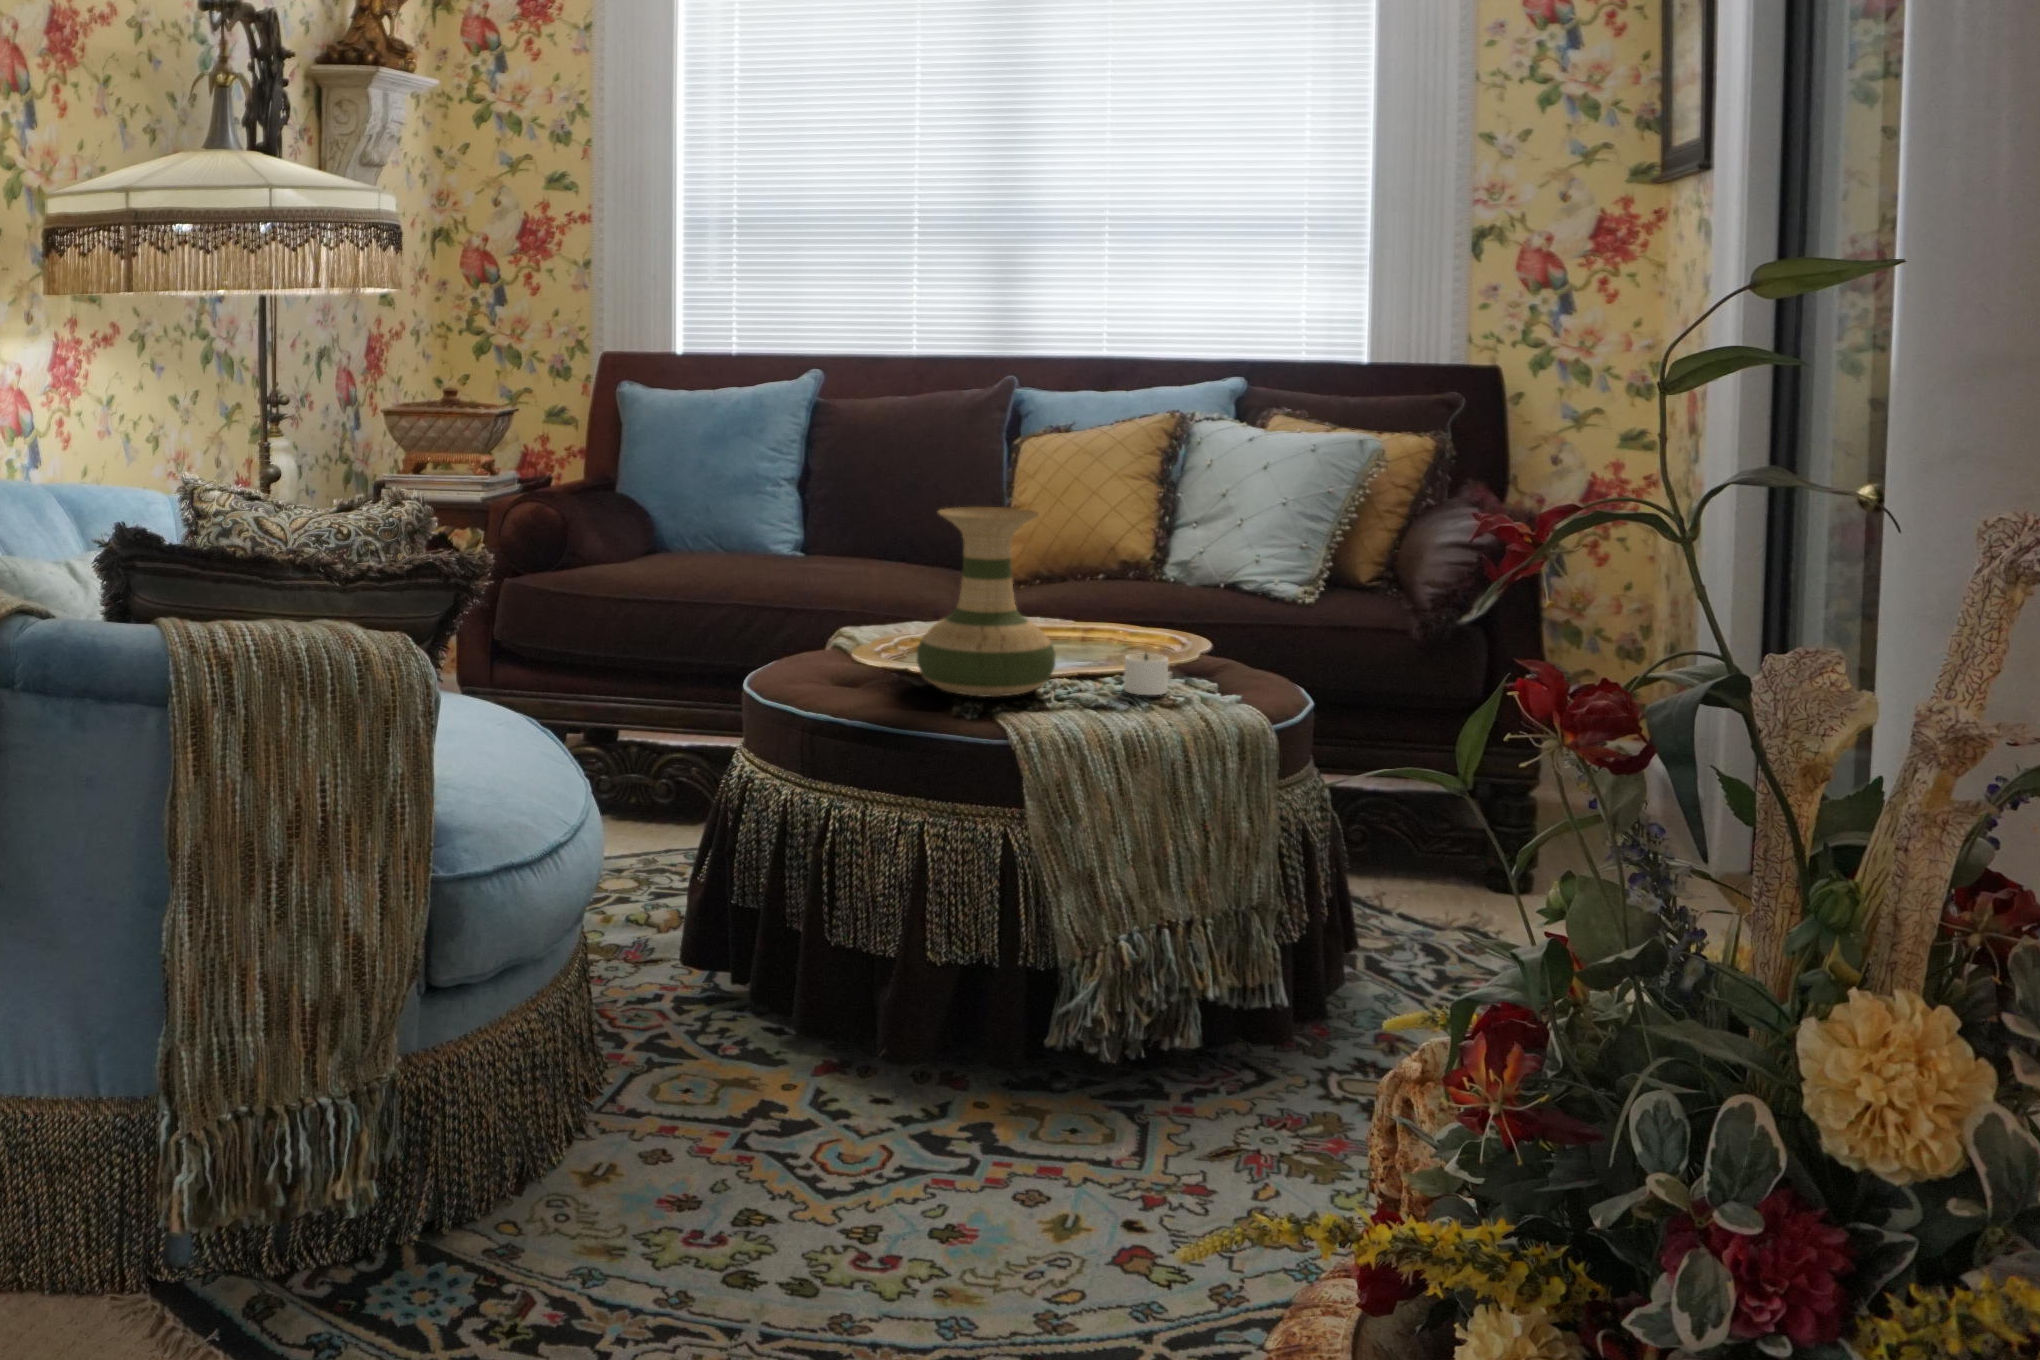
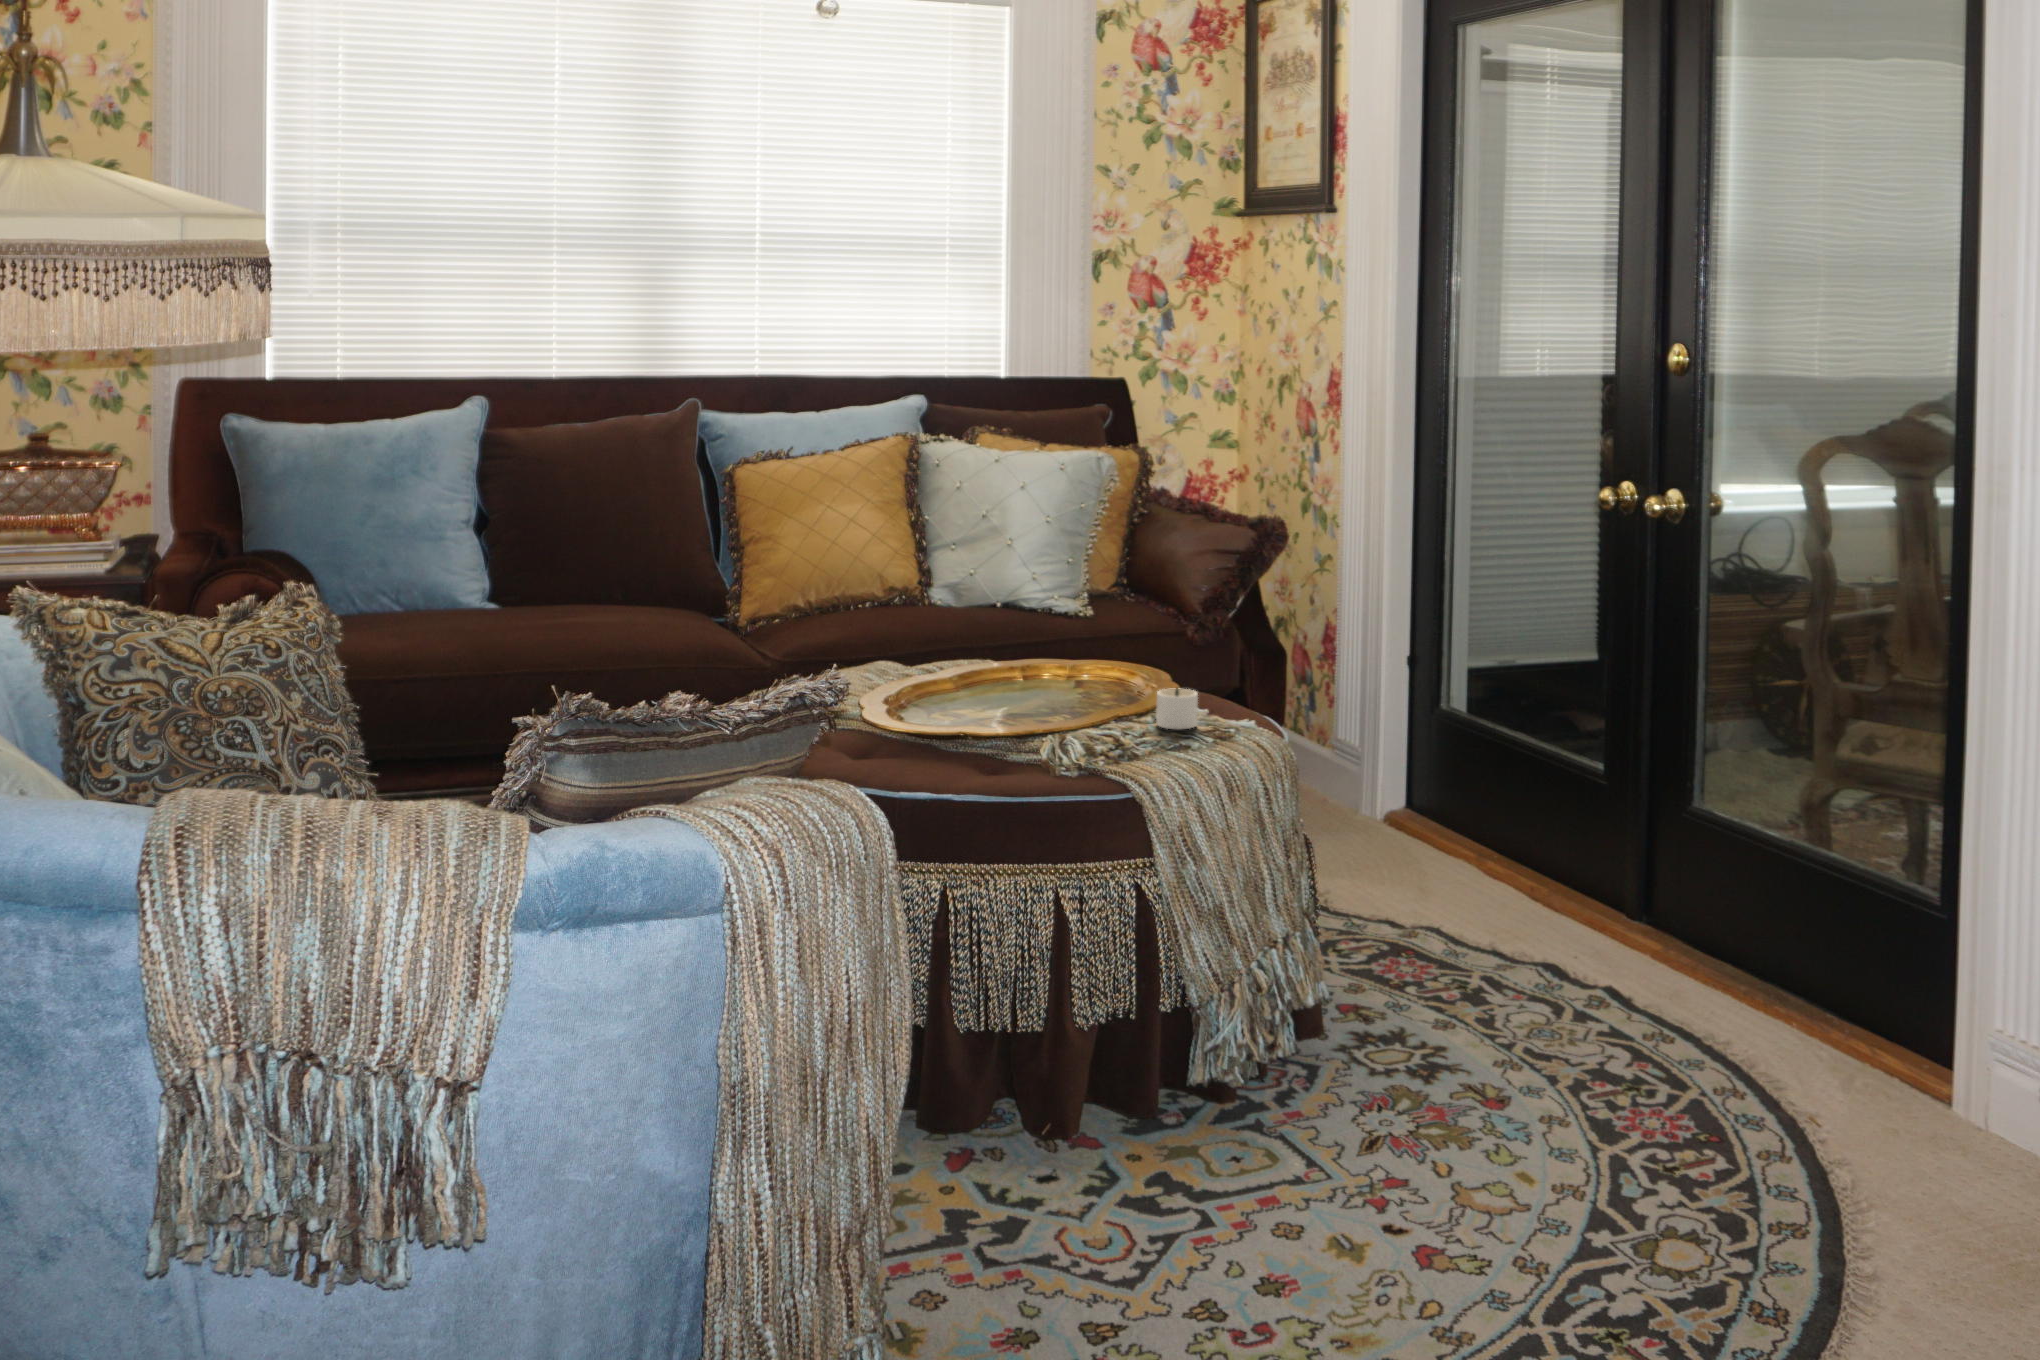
vase: present [917,507,1056,697] -> none [974,559,1112,752]

